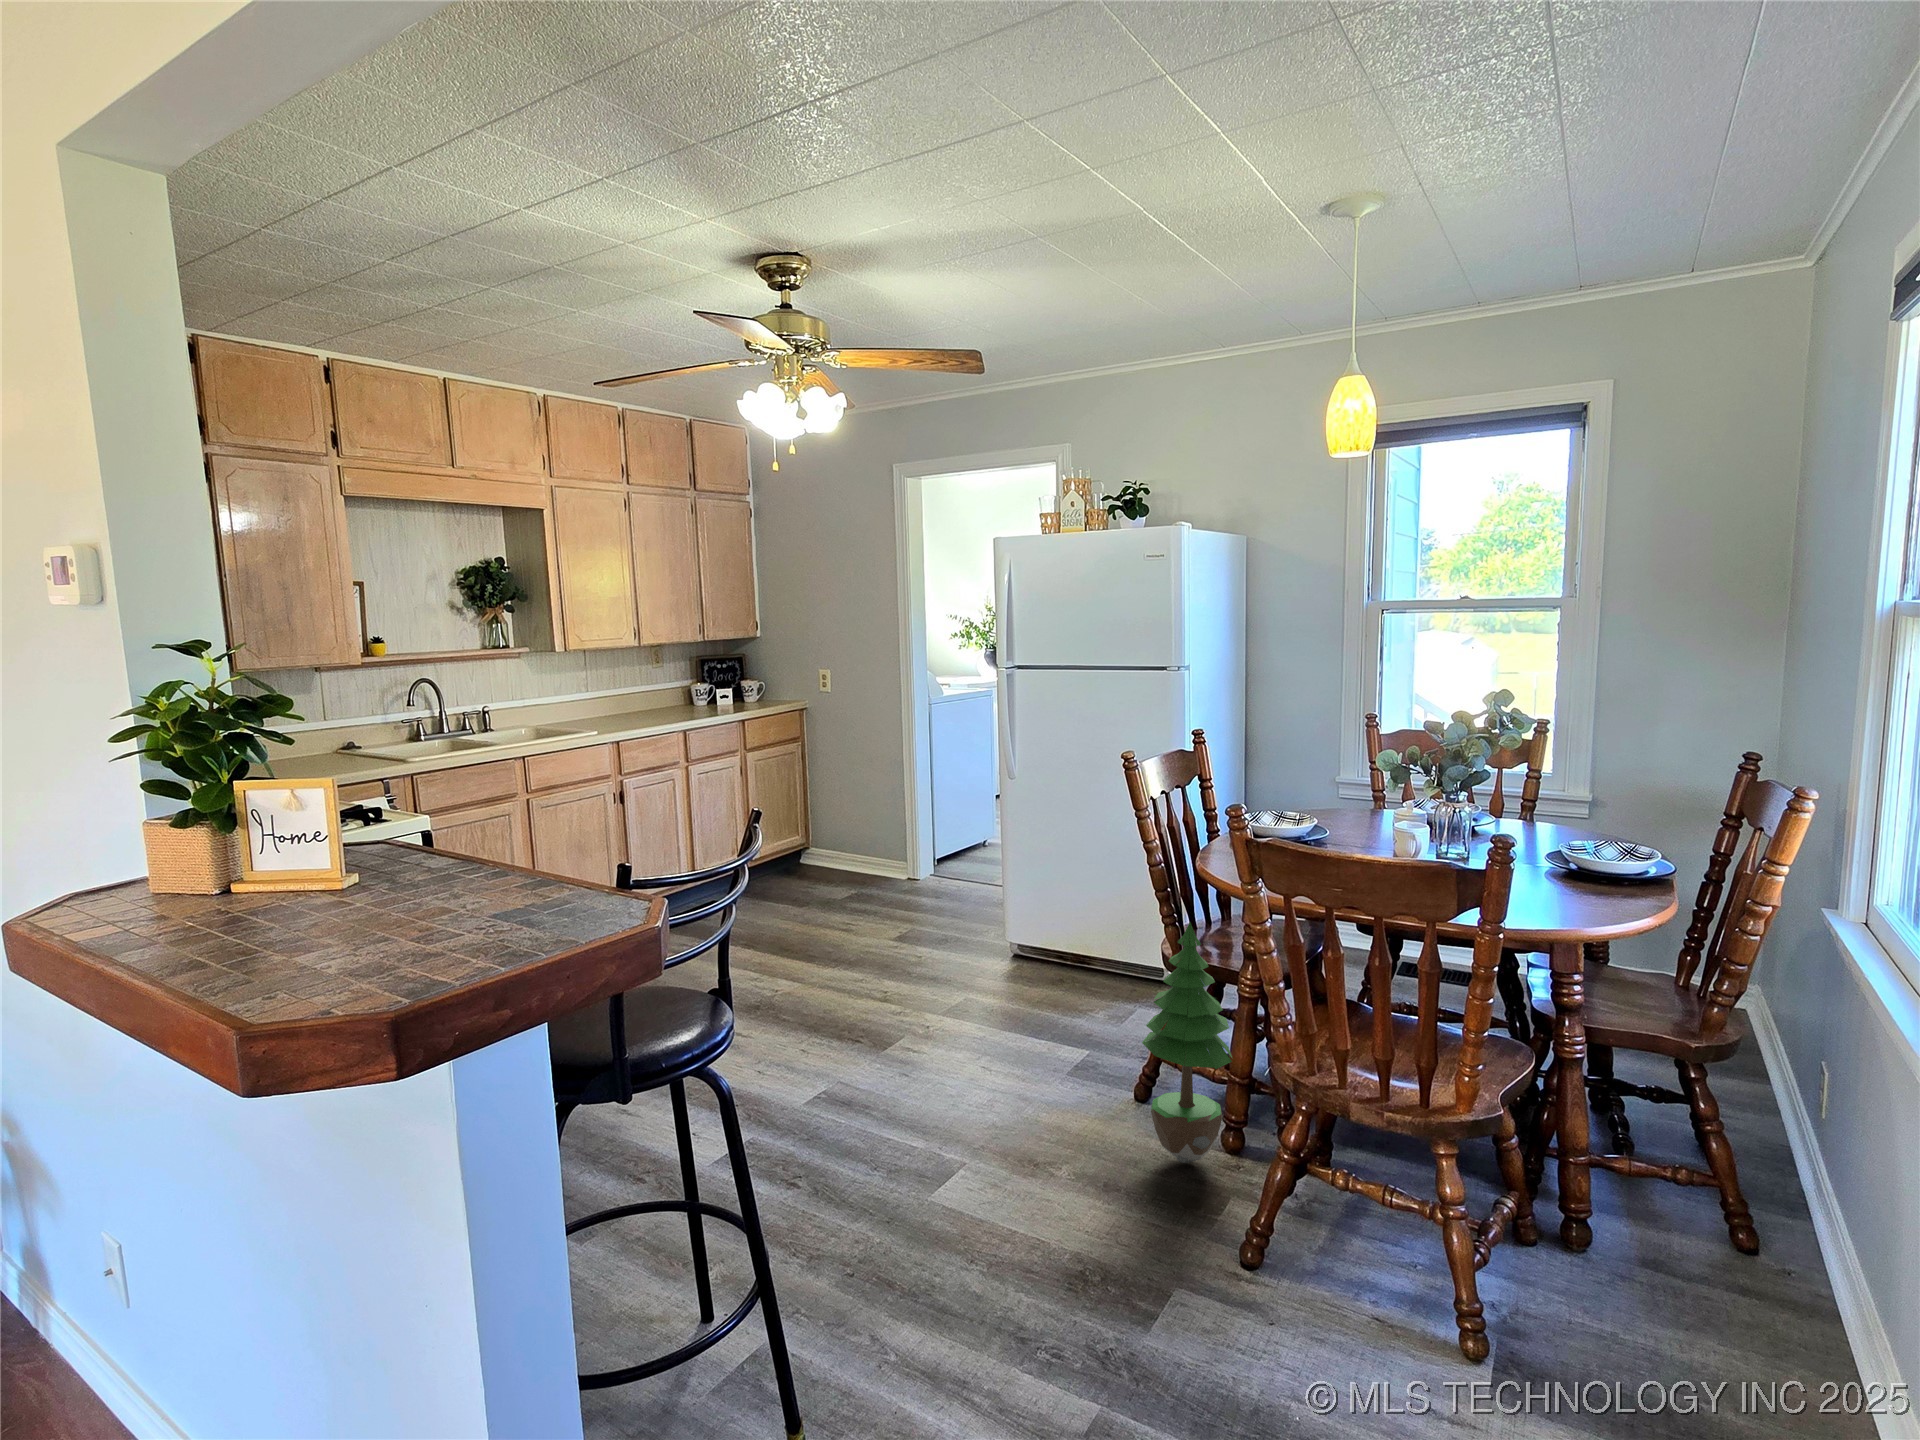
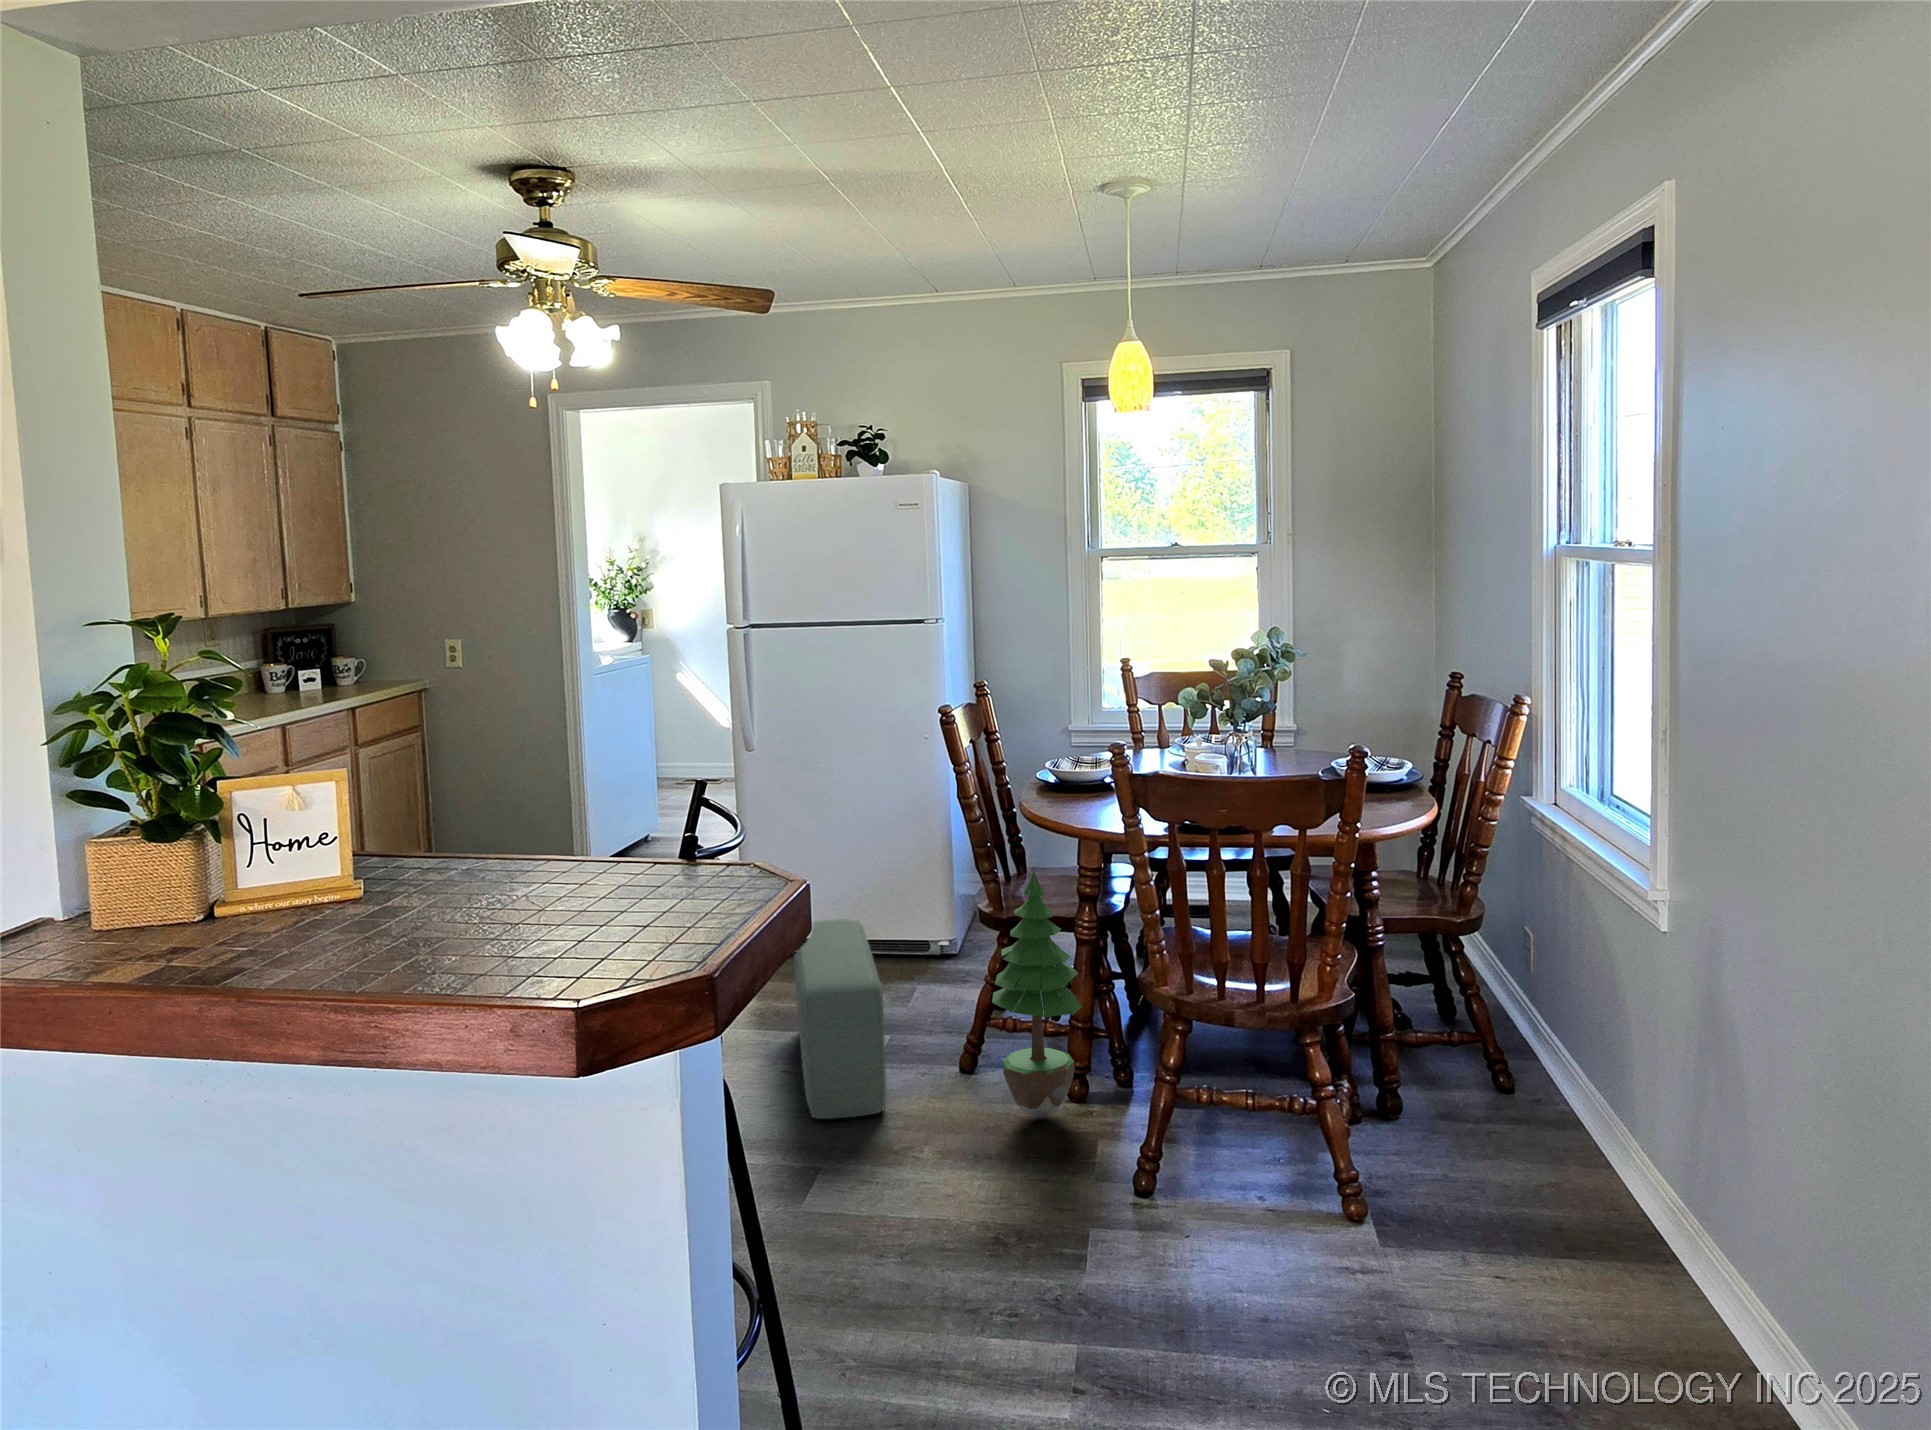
pouf: none [978,938,1075,1126] -> present [794,919,886,1119]

